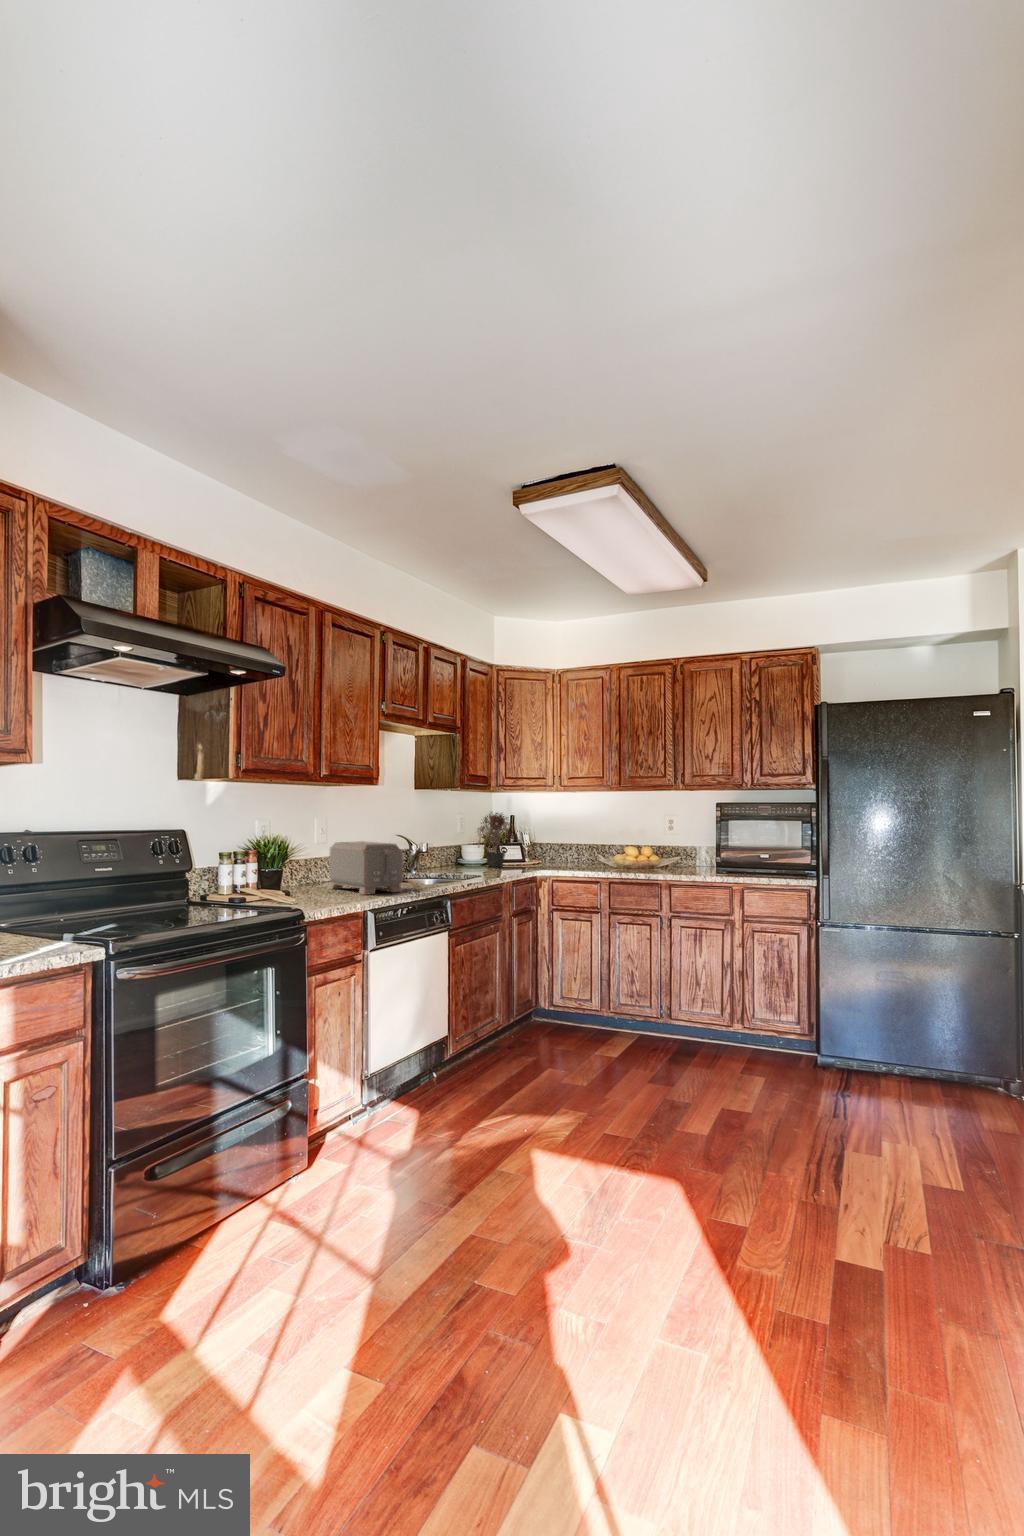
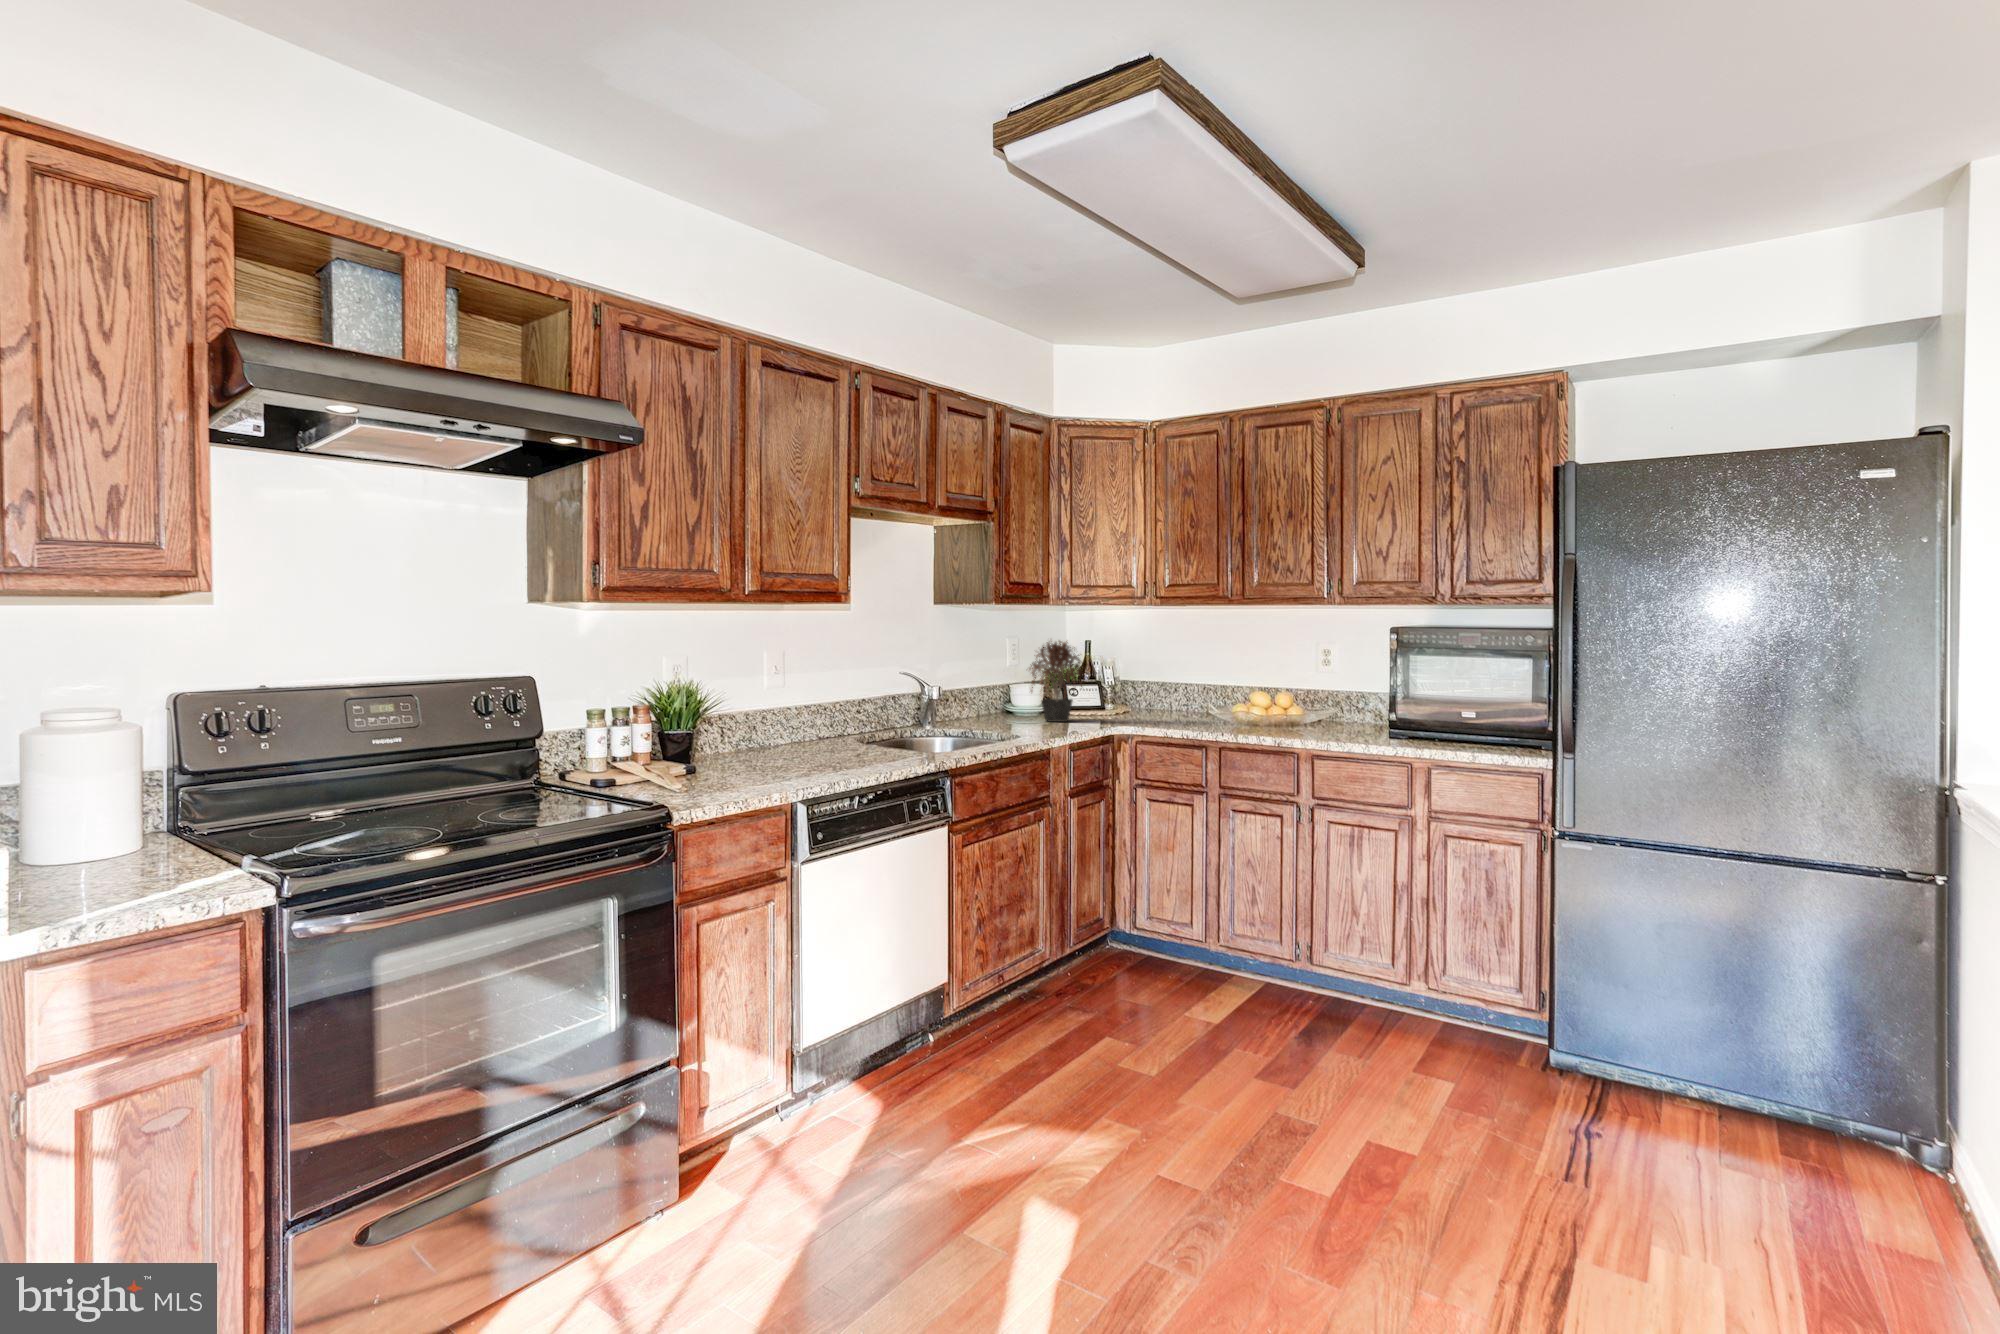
toaster: present [328,841,403,895] -> none [763,692,866,774]

